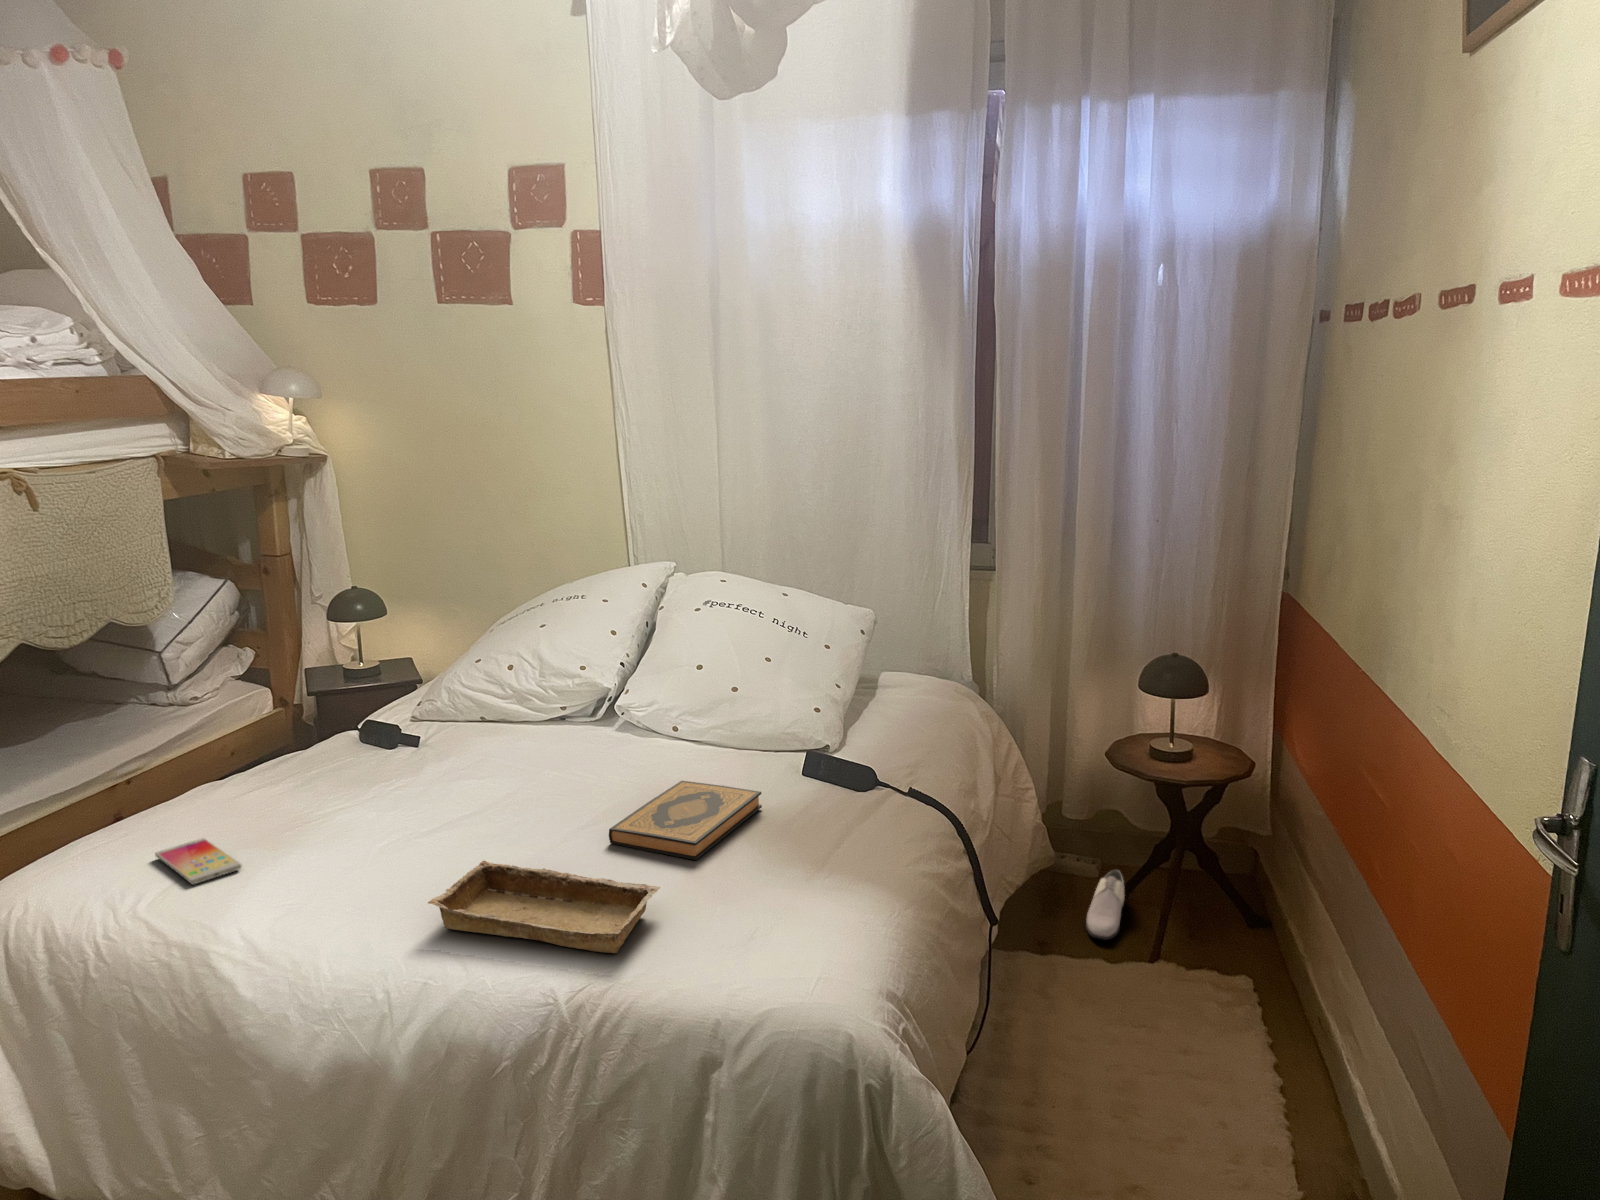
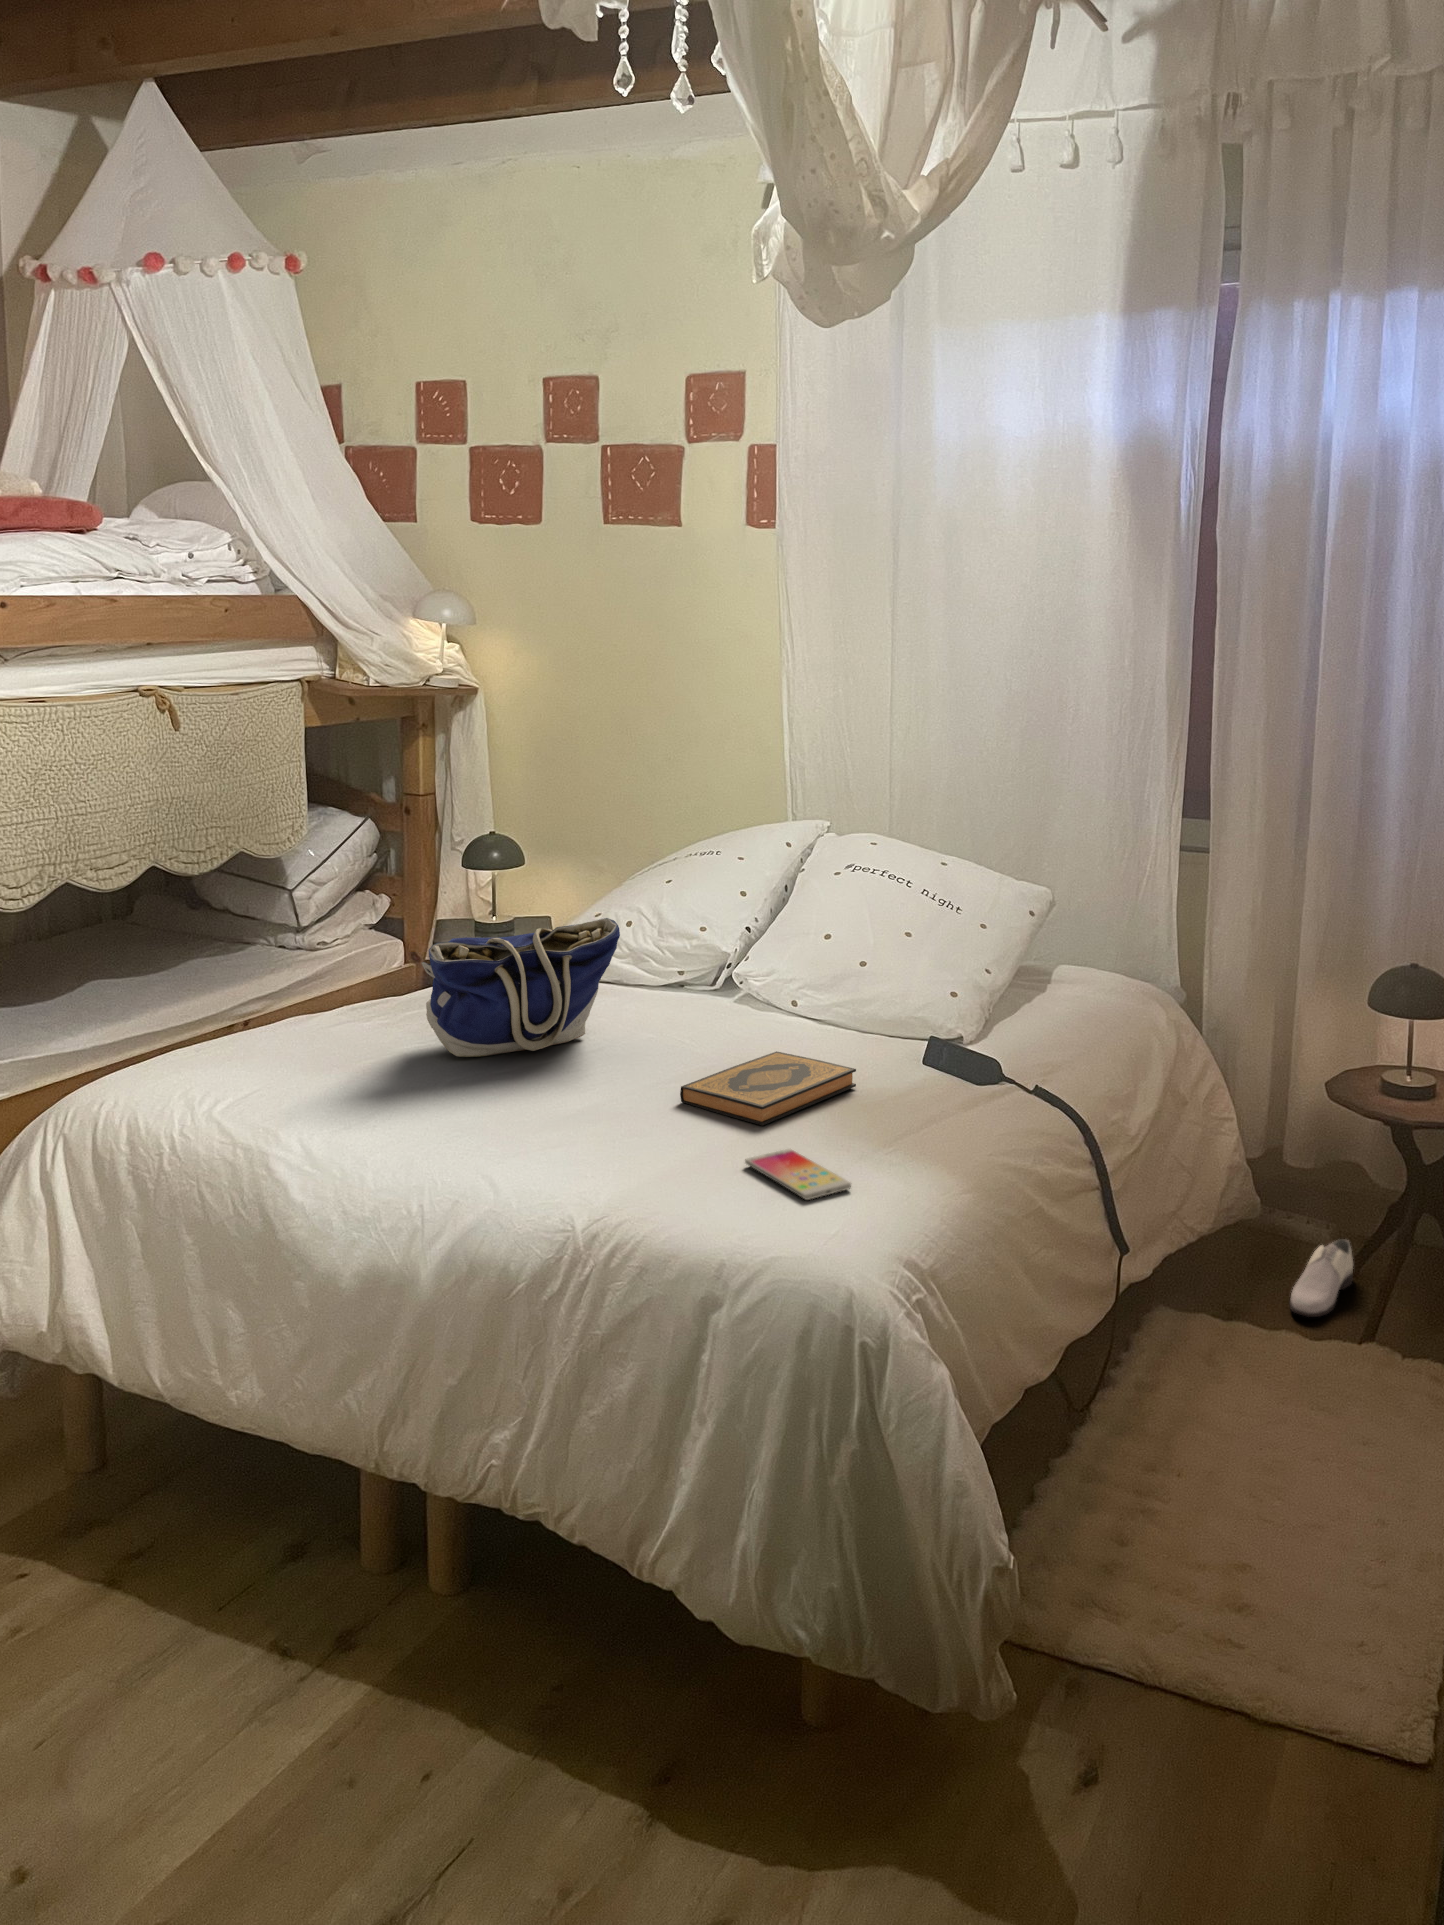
tote bag: none [334,671,523,818] -> present [421,918,620,1057]
smartphone: present [155,838,241,884] -> present [745,1149,851,1200]
tray: present [428,861,660,953] -> none [475,1098,707,1192]

